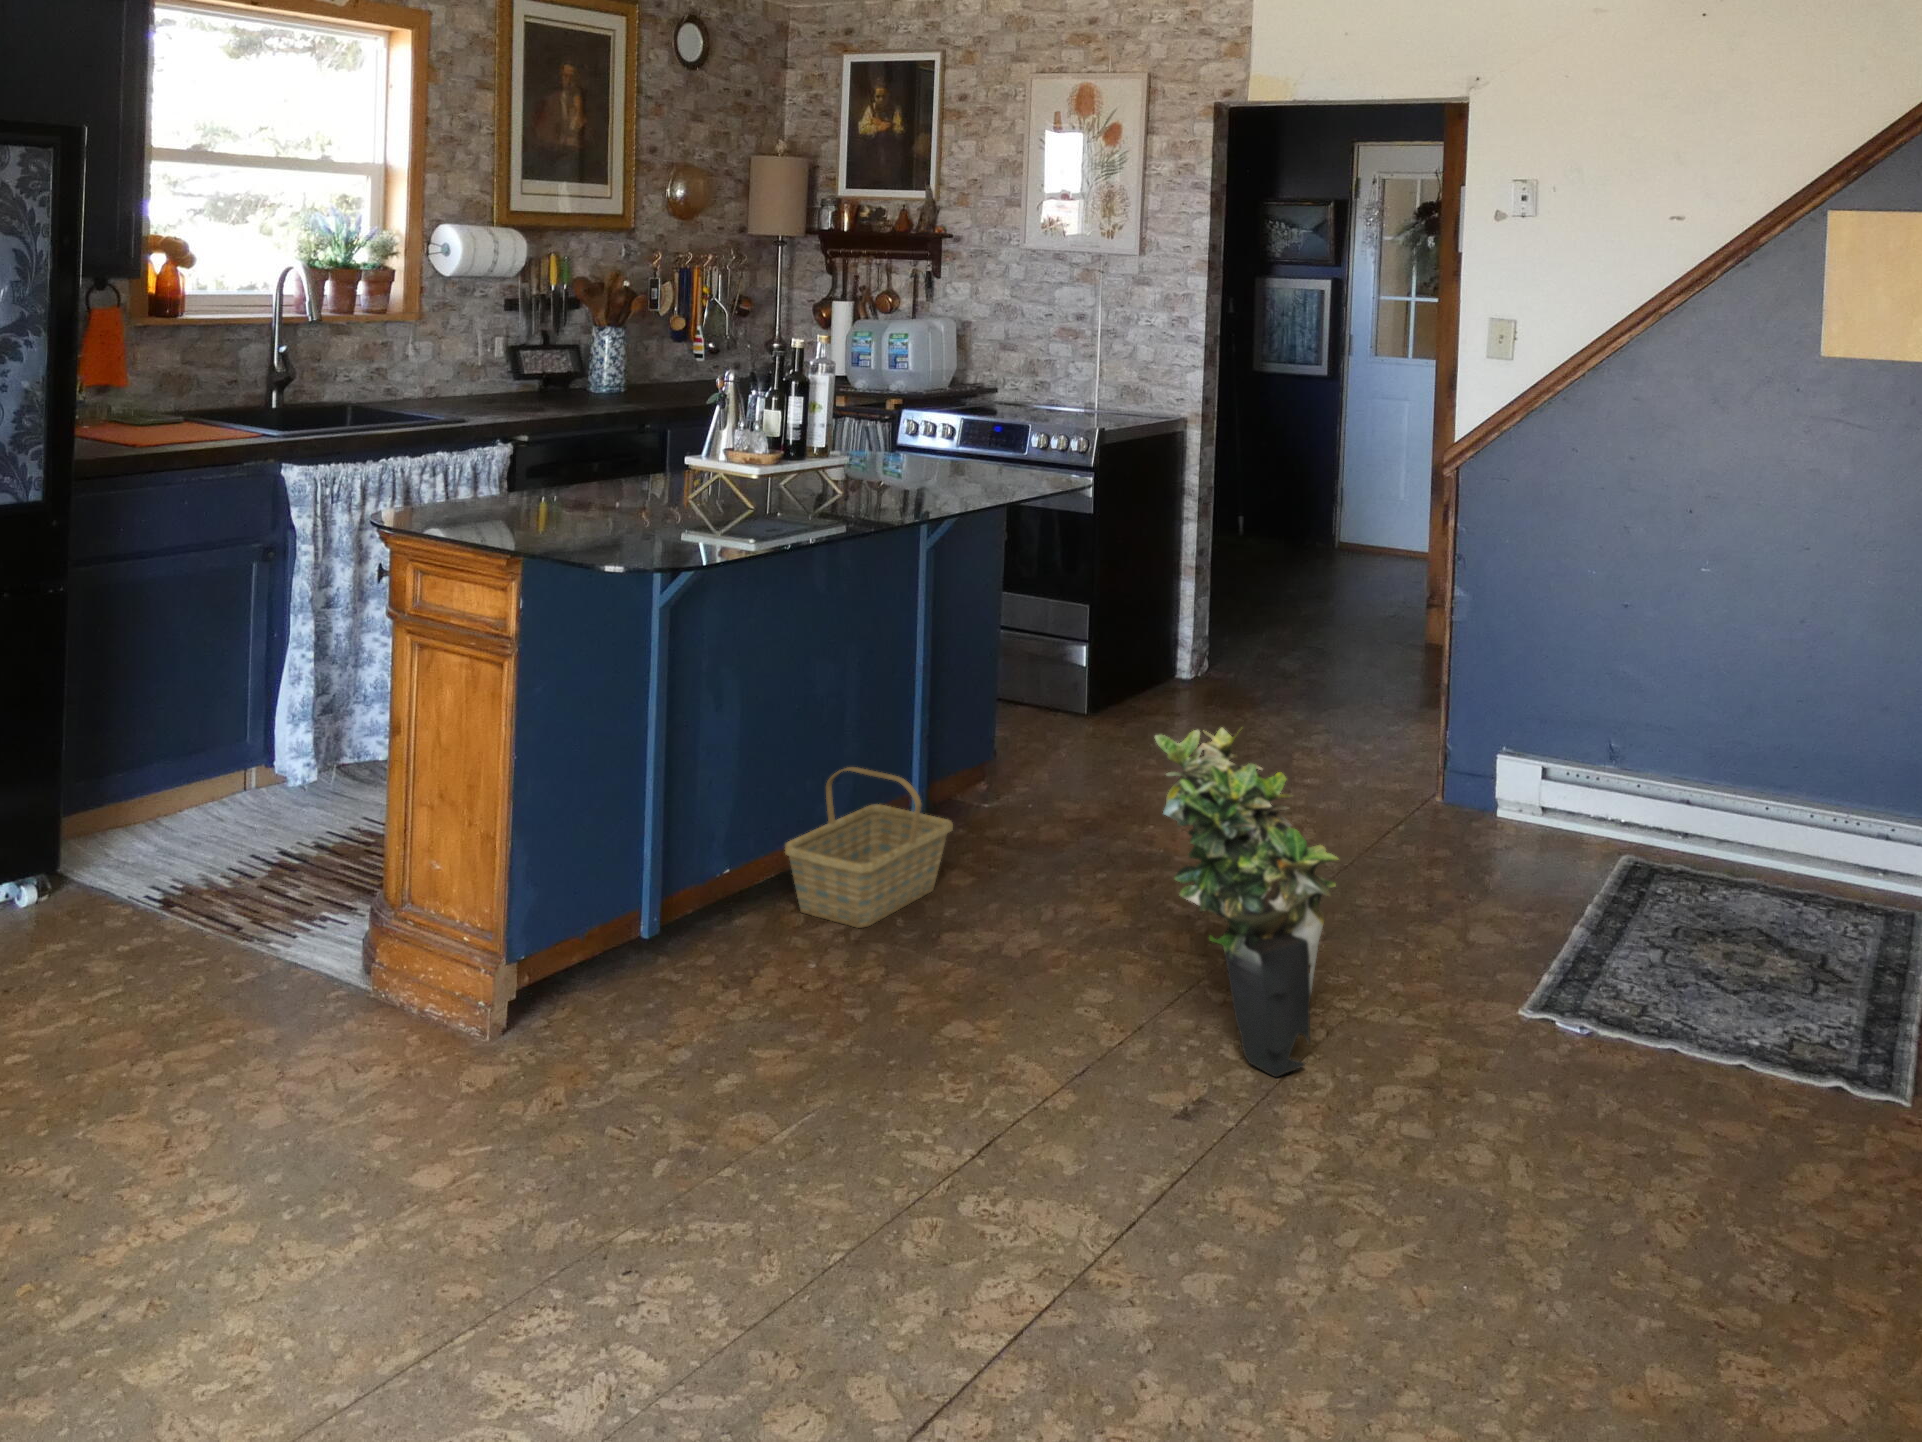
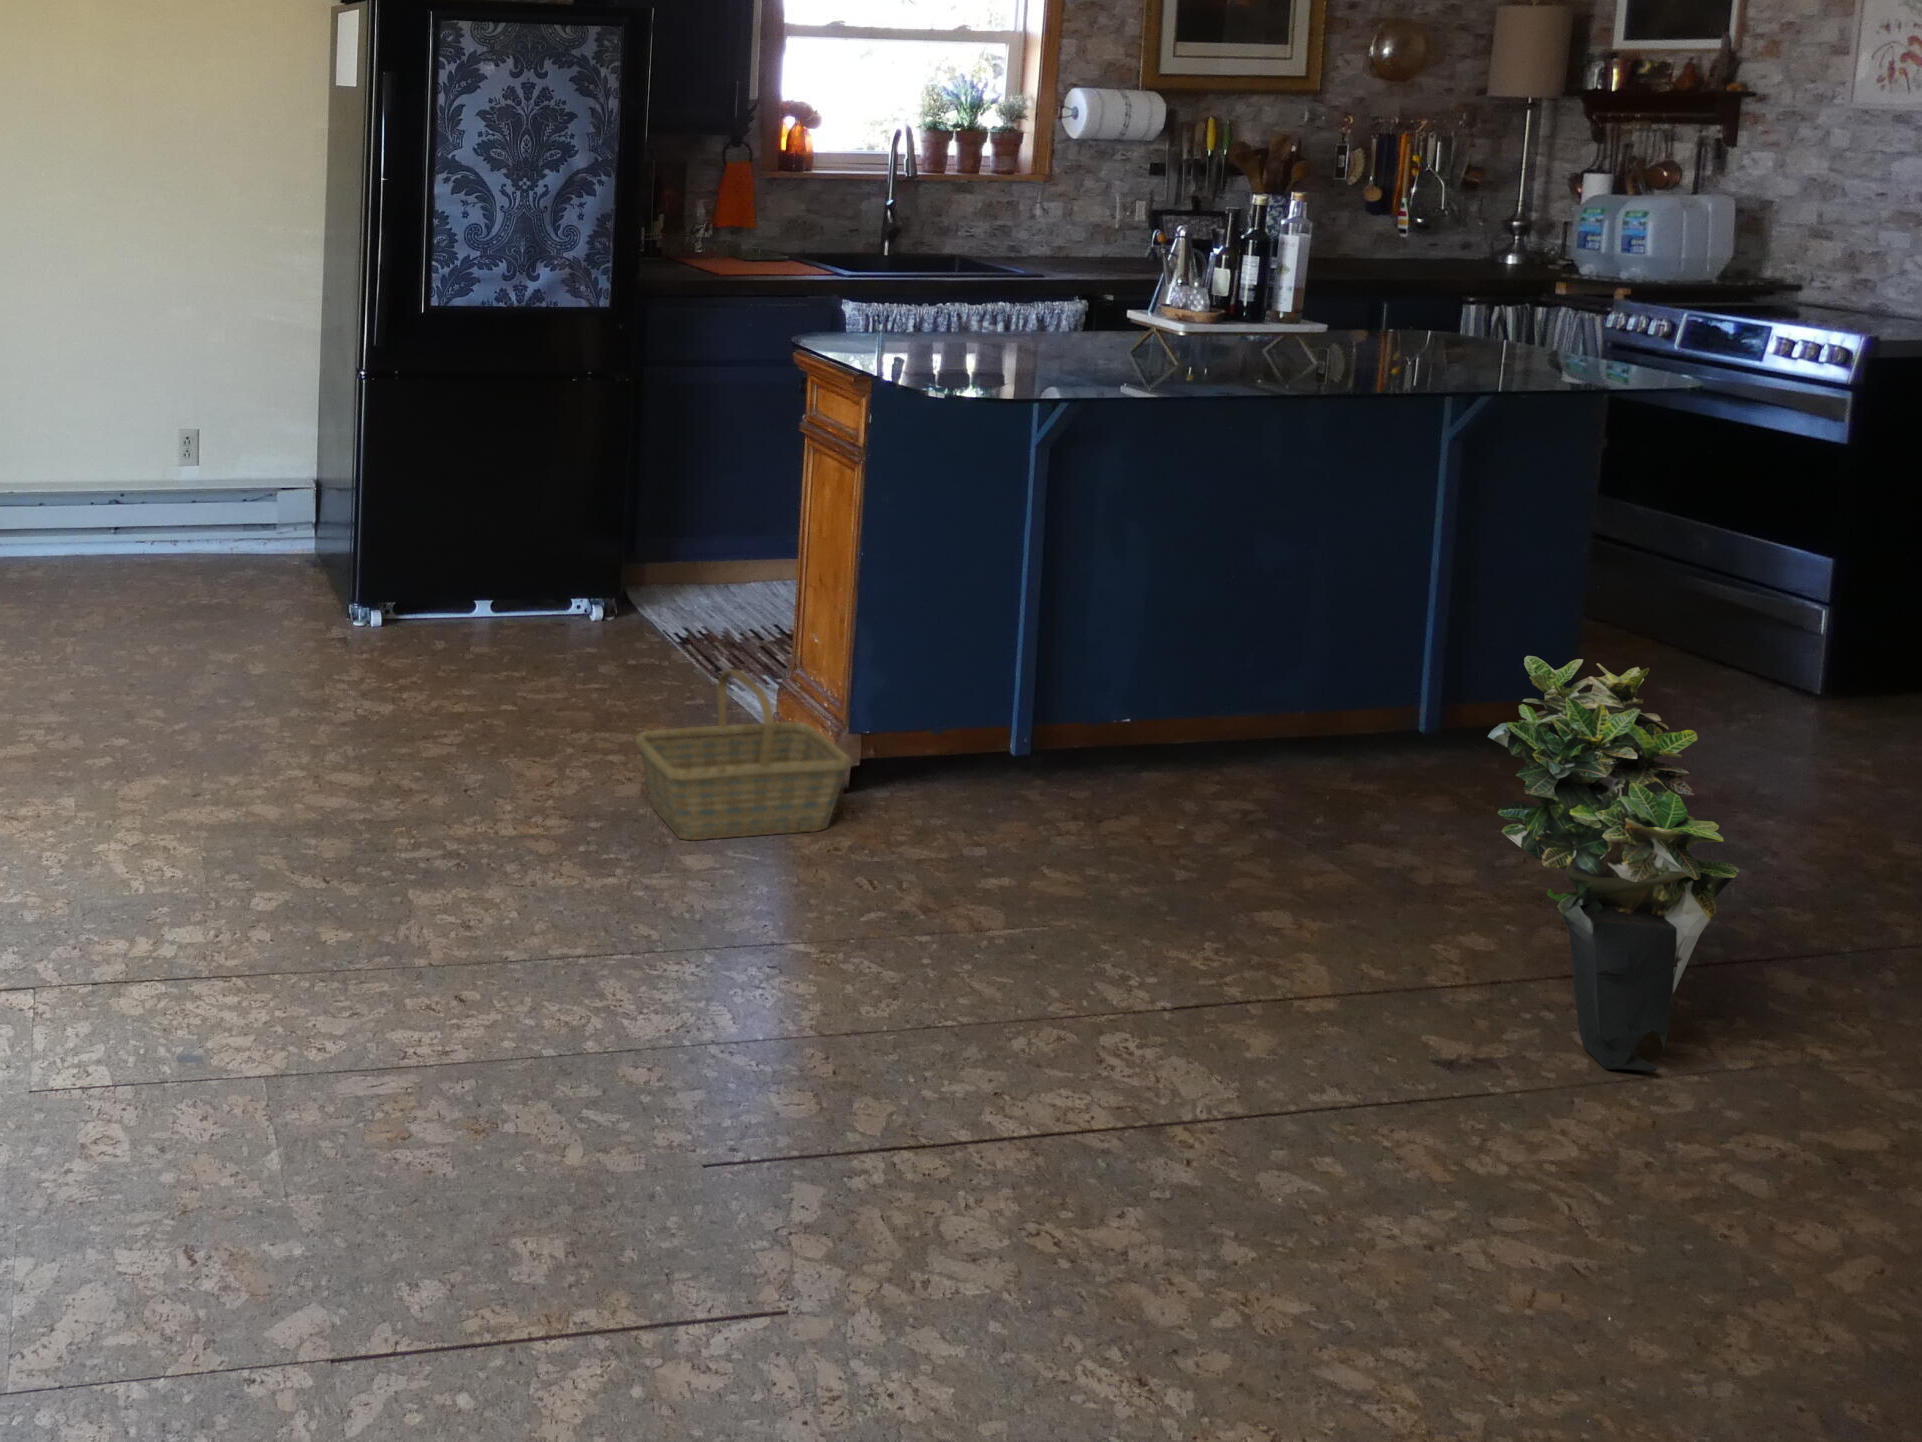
basket: present [785,767,953,928] -> present [635,670,852,840]

